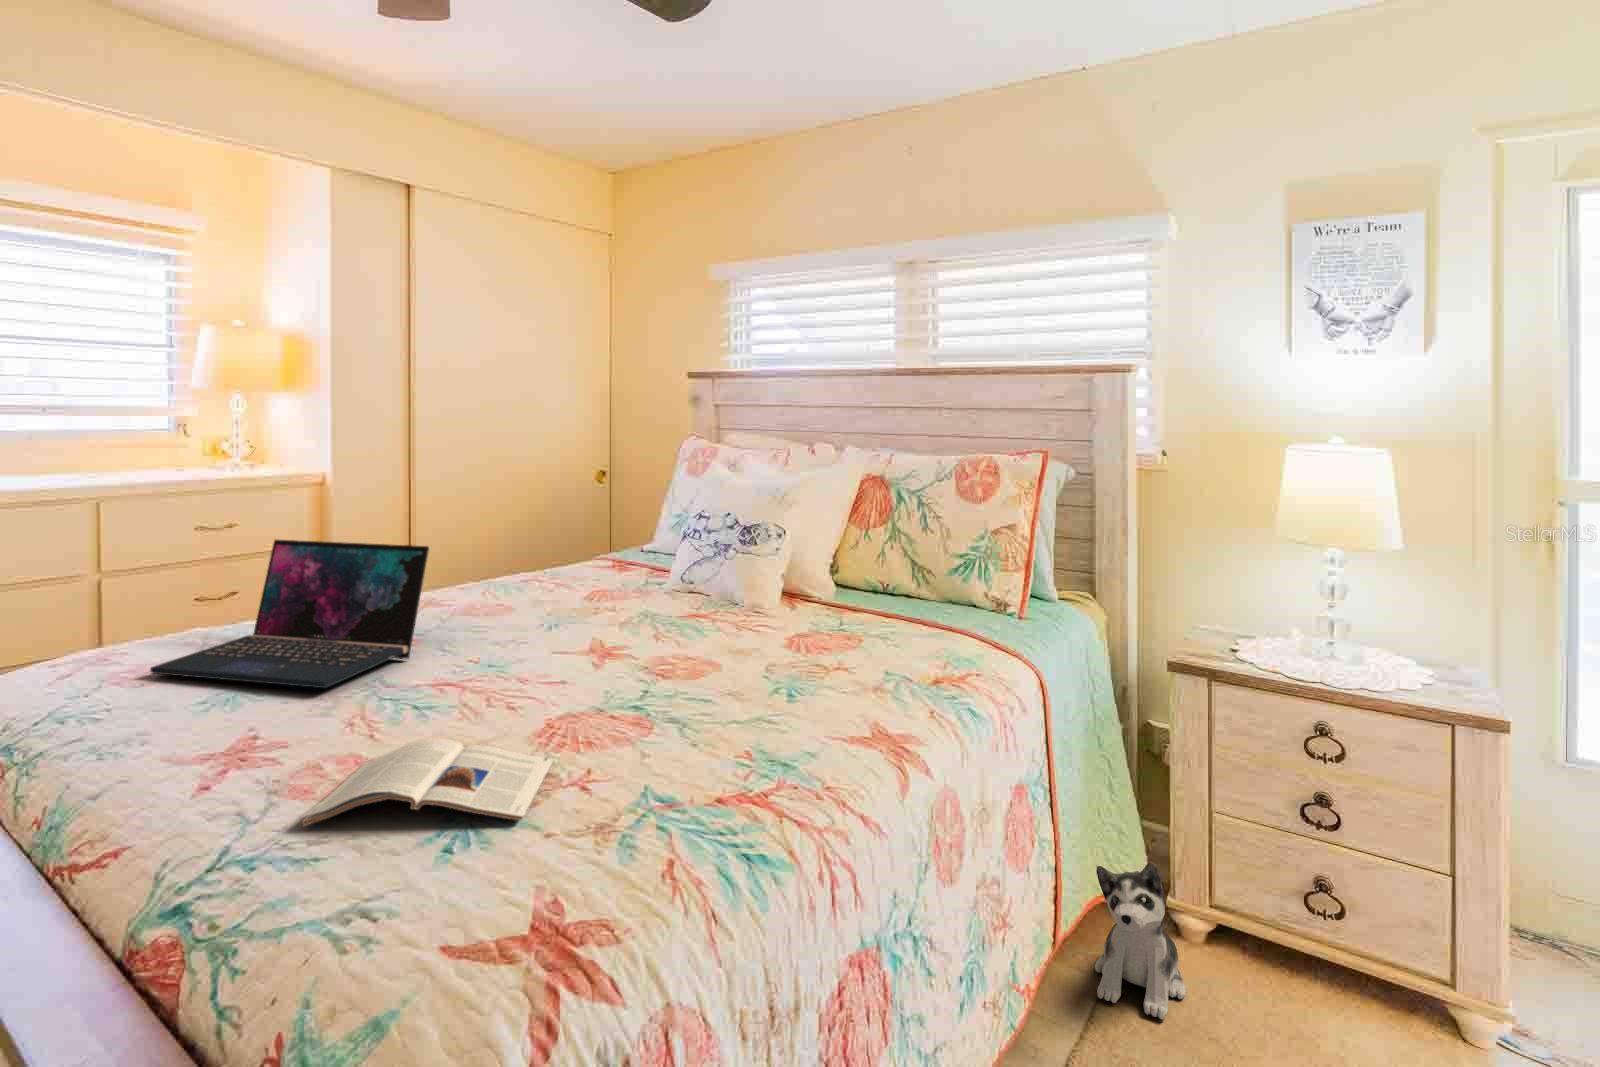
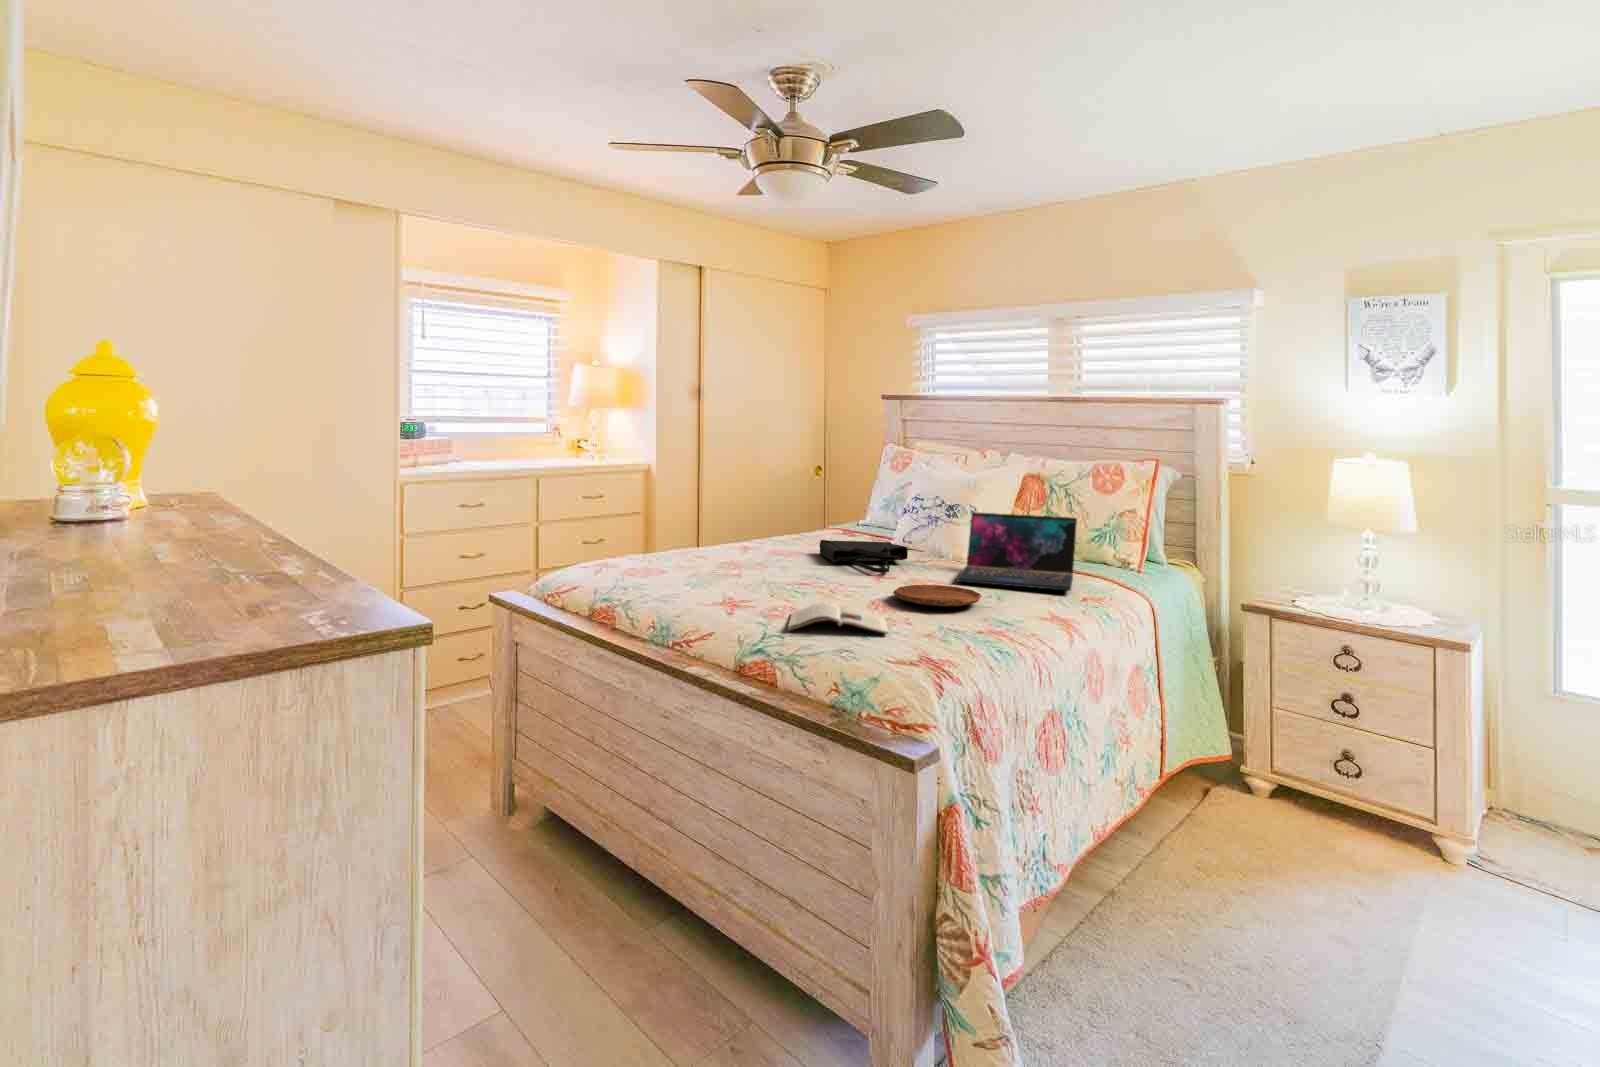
laptop: present [150,539,429,688] -> present [957,512,1077,591]
tote bag: none [541,582,673,643] -> present [819,540,908,573]
tray: none [599,671,756,725] -> present [893,585,982,606]
plush toy: present [1095,862,1186,1019] -> none [1184,730,1247,830]

